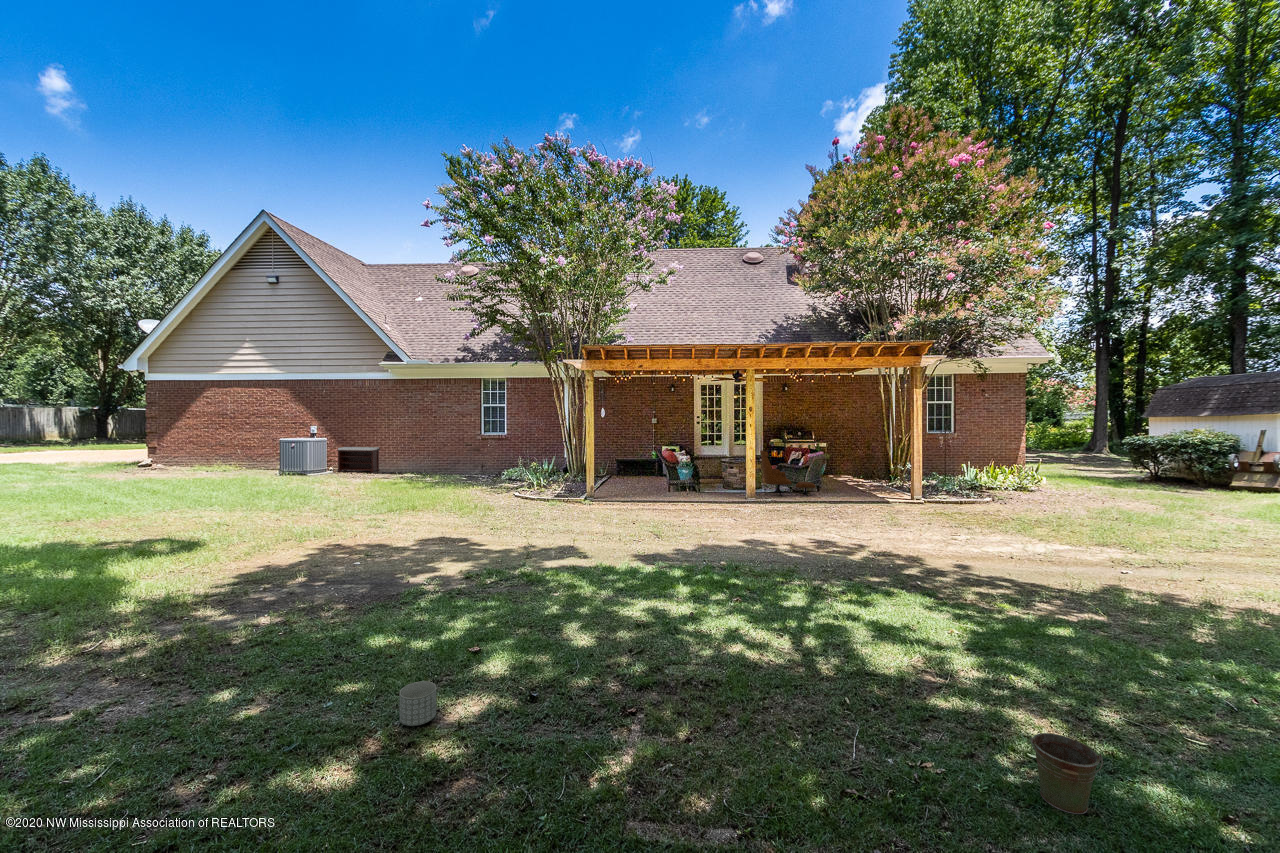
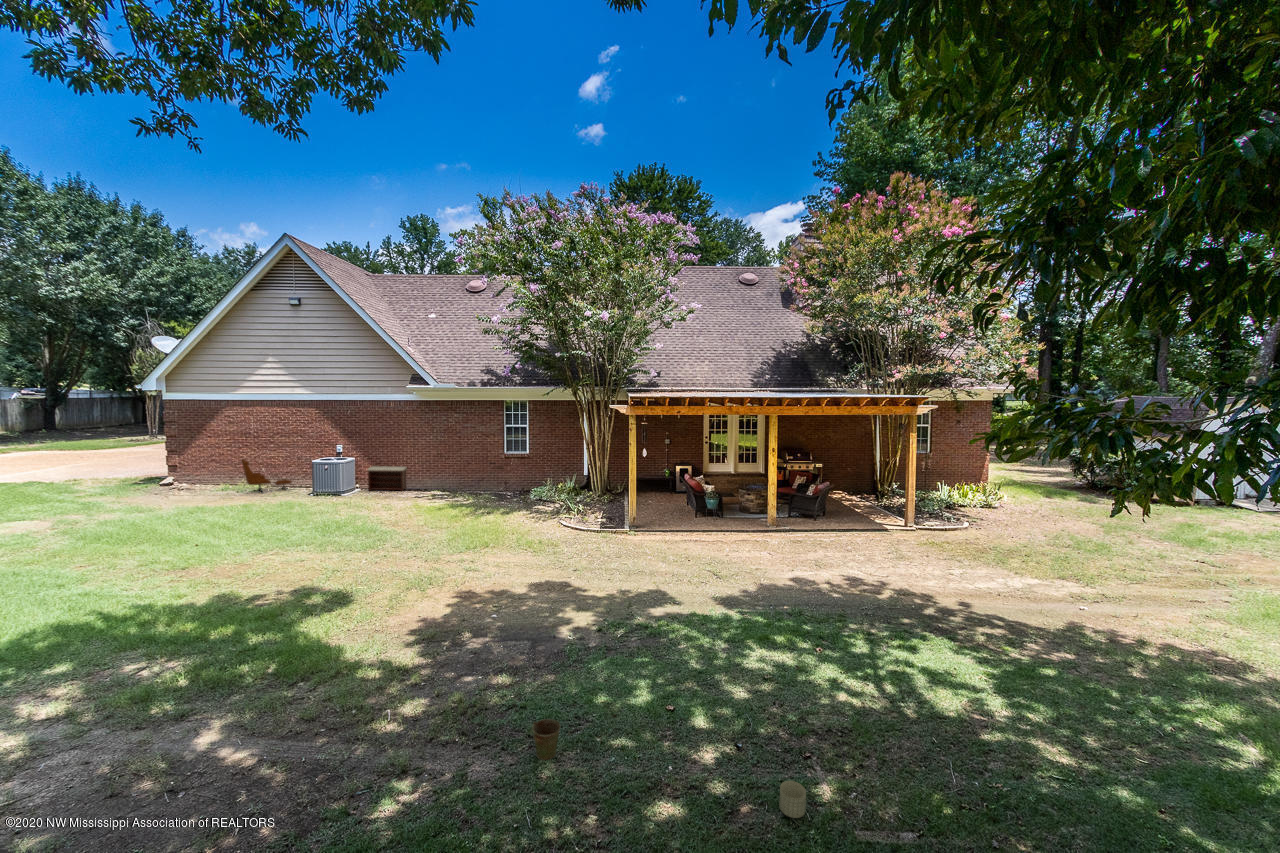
lounge chair: present [760,450,816,496] -> present [241,459,292,492]
planter: present [400,681,436,726] -> present [779,781,806,818]
bucket: present [1031,733,1103,814] -> present [532,719,560,760]

